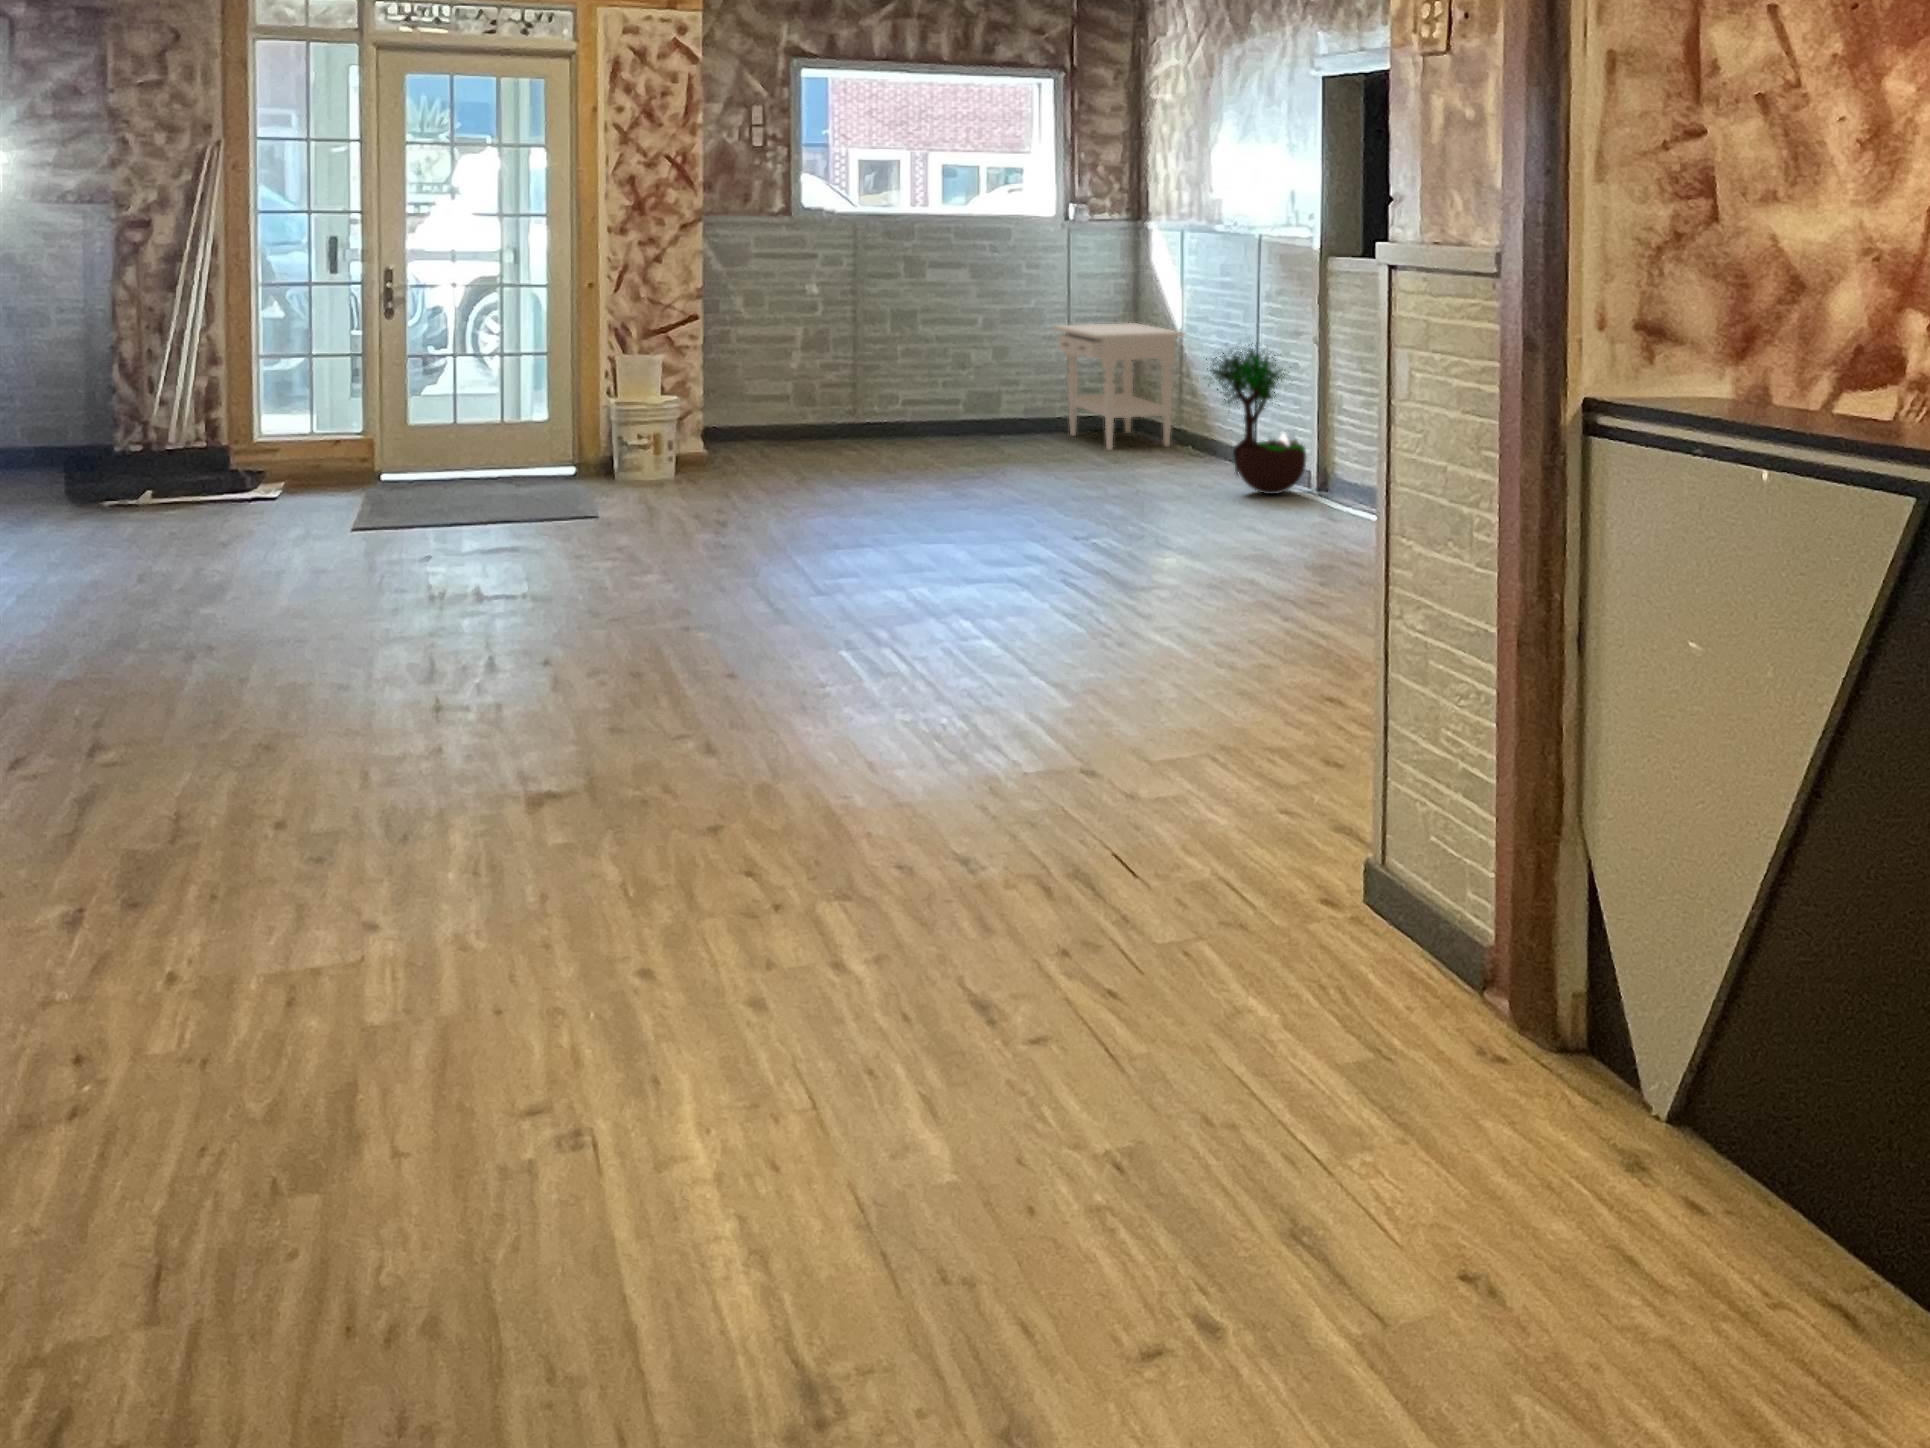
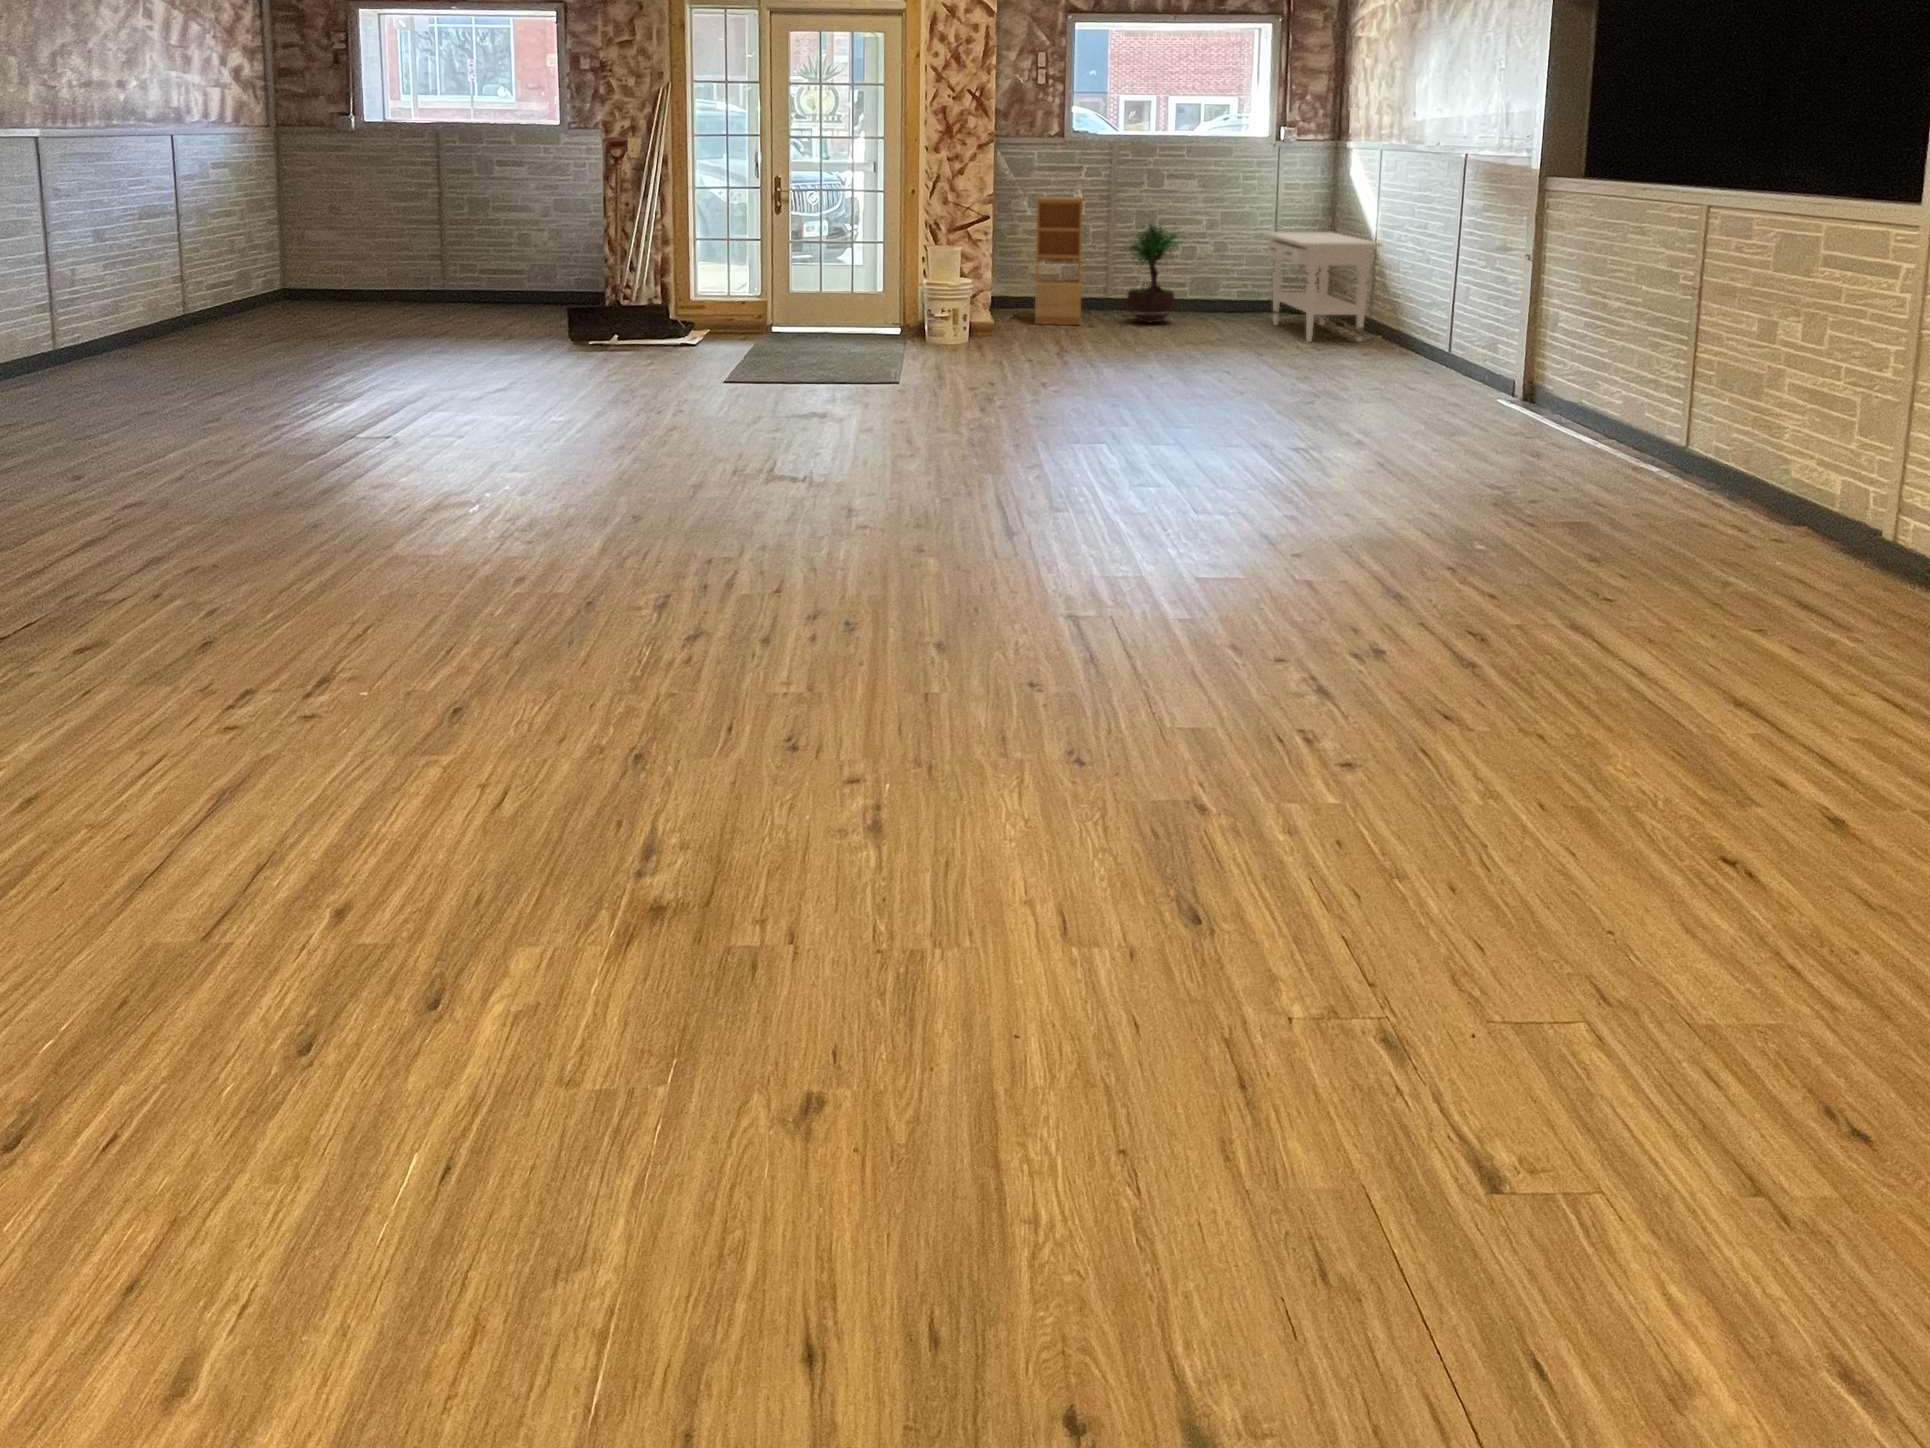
bookshelf: none [762,288,827,451] -> present [1035,197,1083,325]
potted tree: present [1206,343,1306,494] -> present [1127,222,1181,323]

